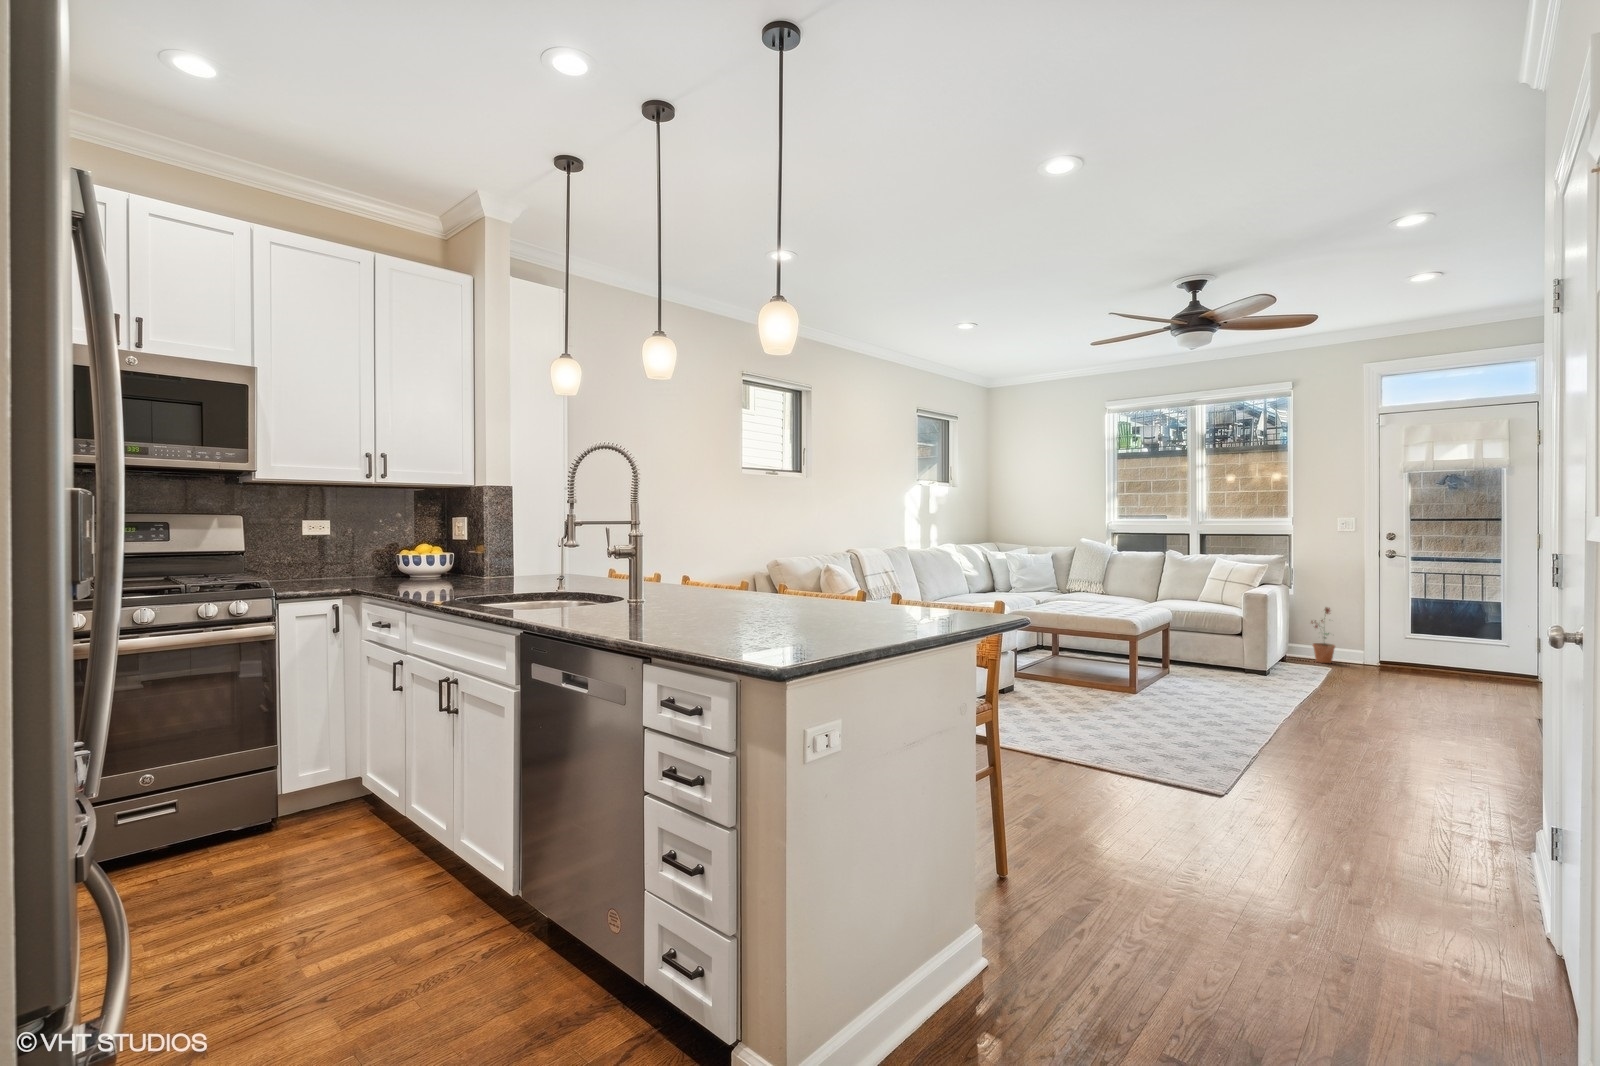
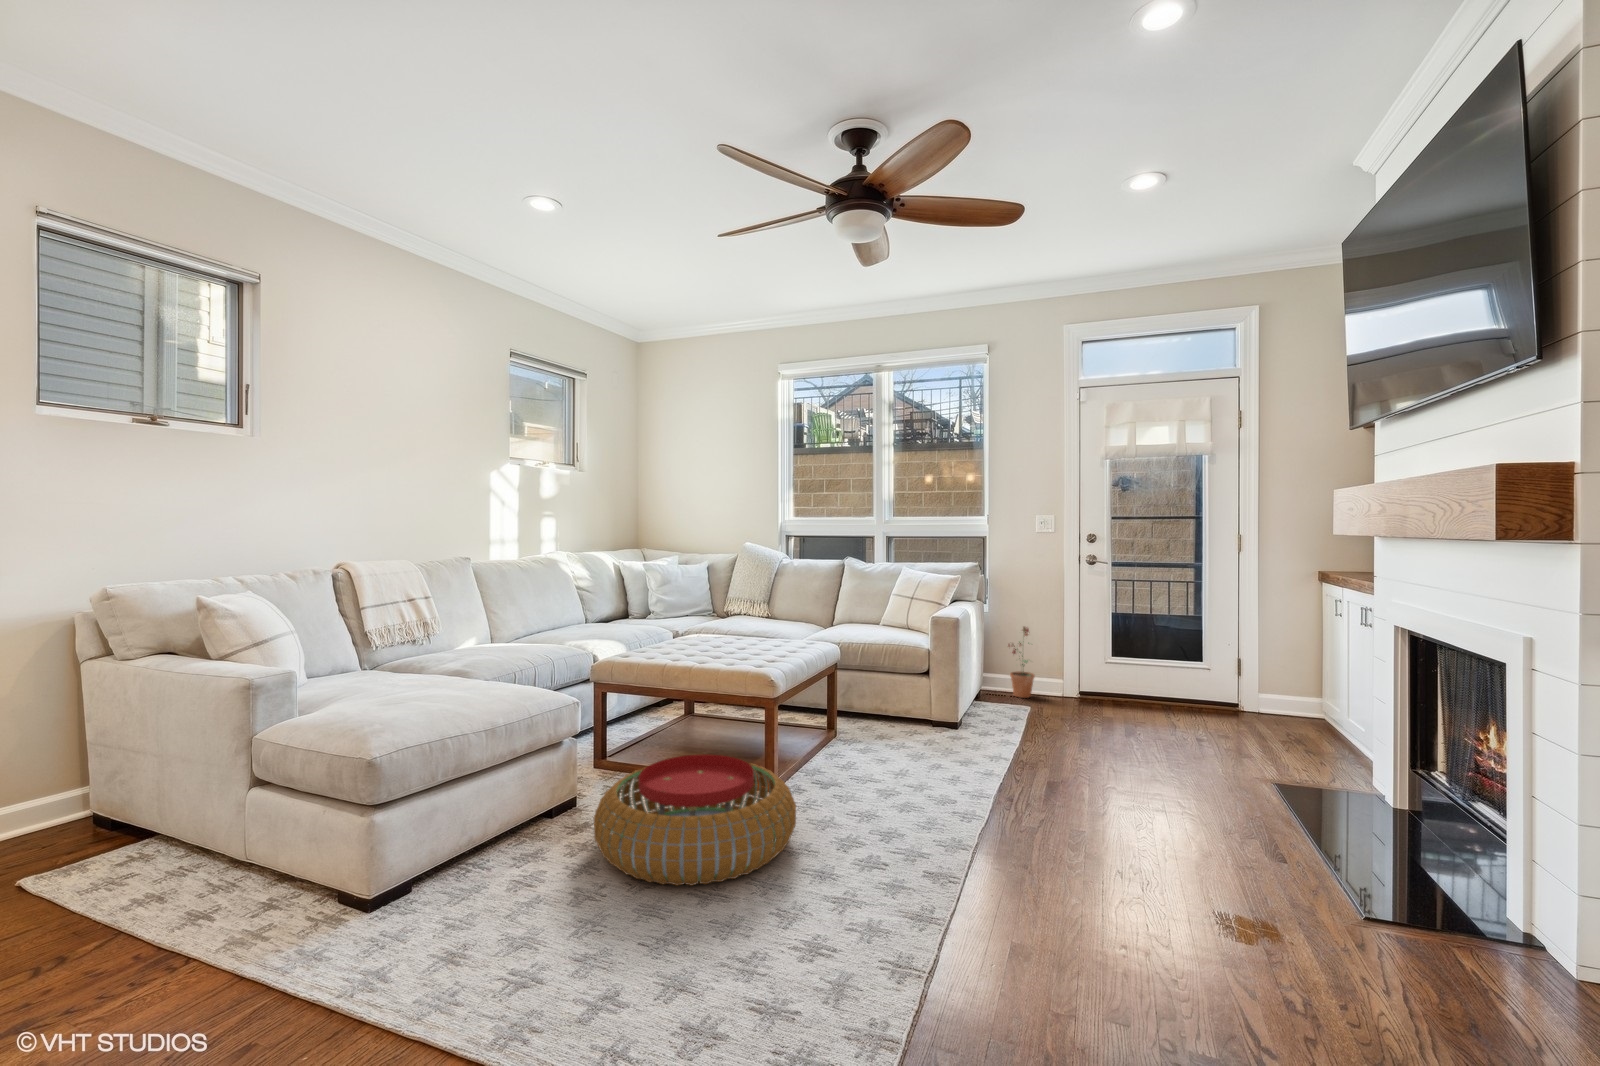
pouf: none [1042,663,1163,720] -> present [594,754,796,885]

